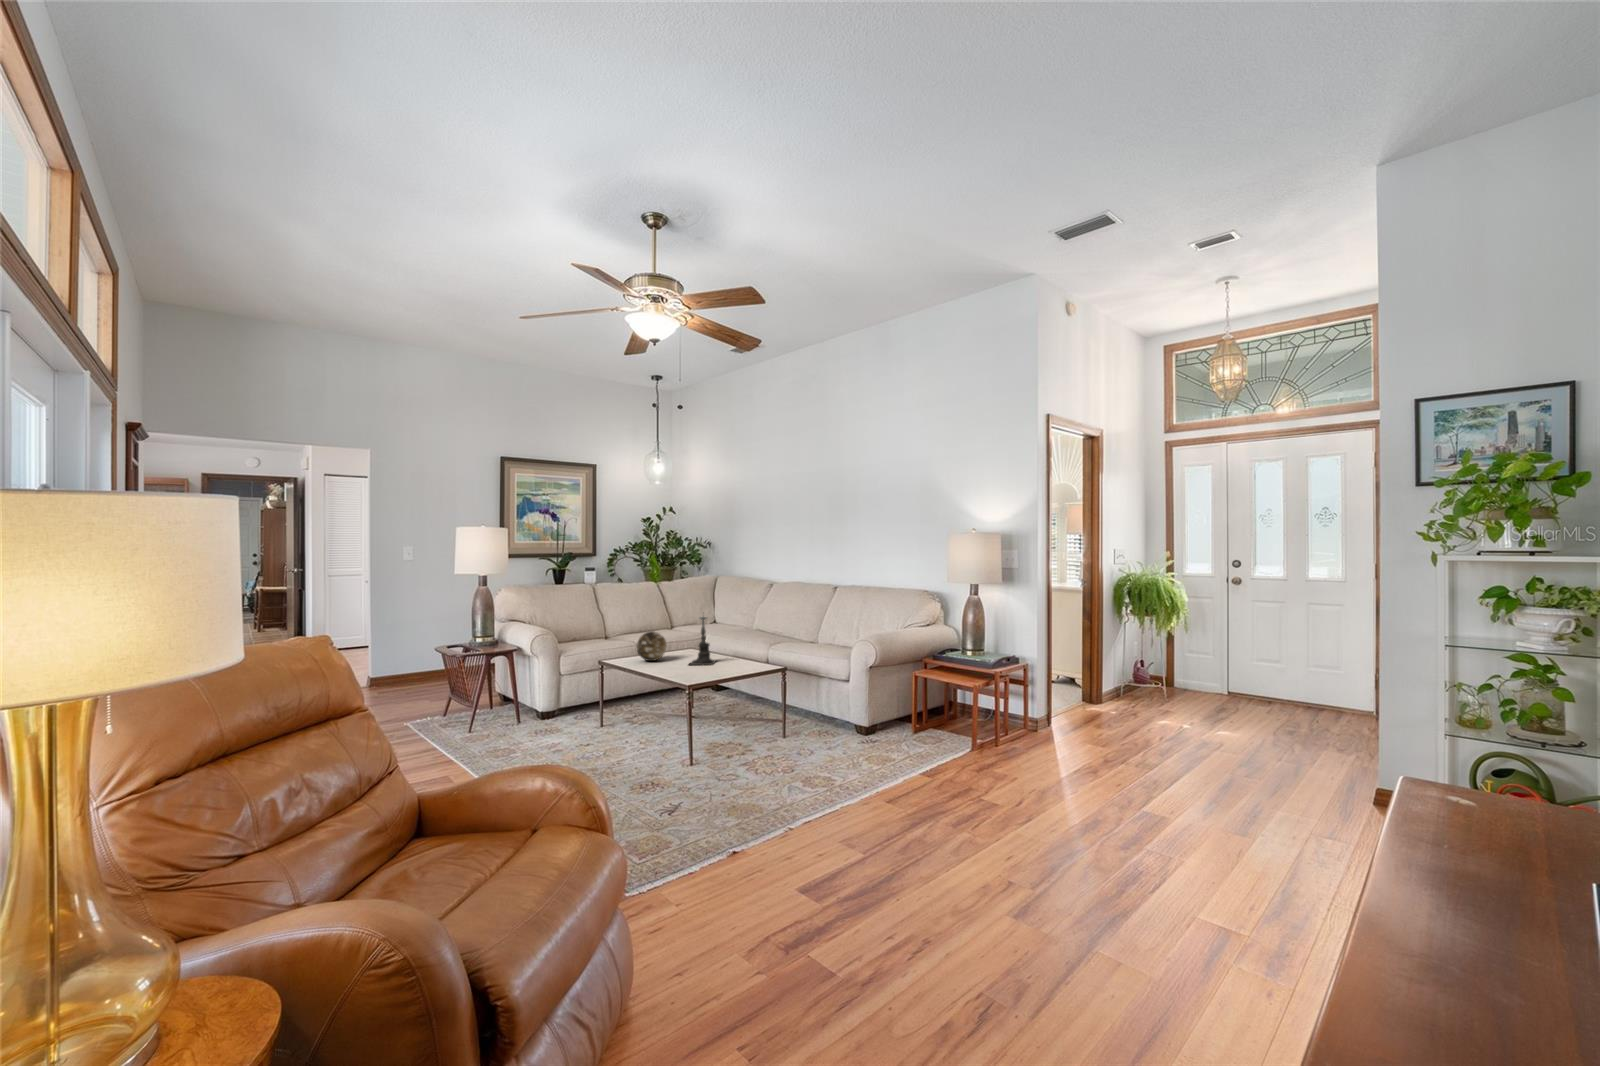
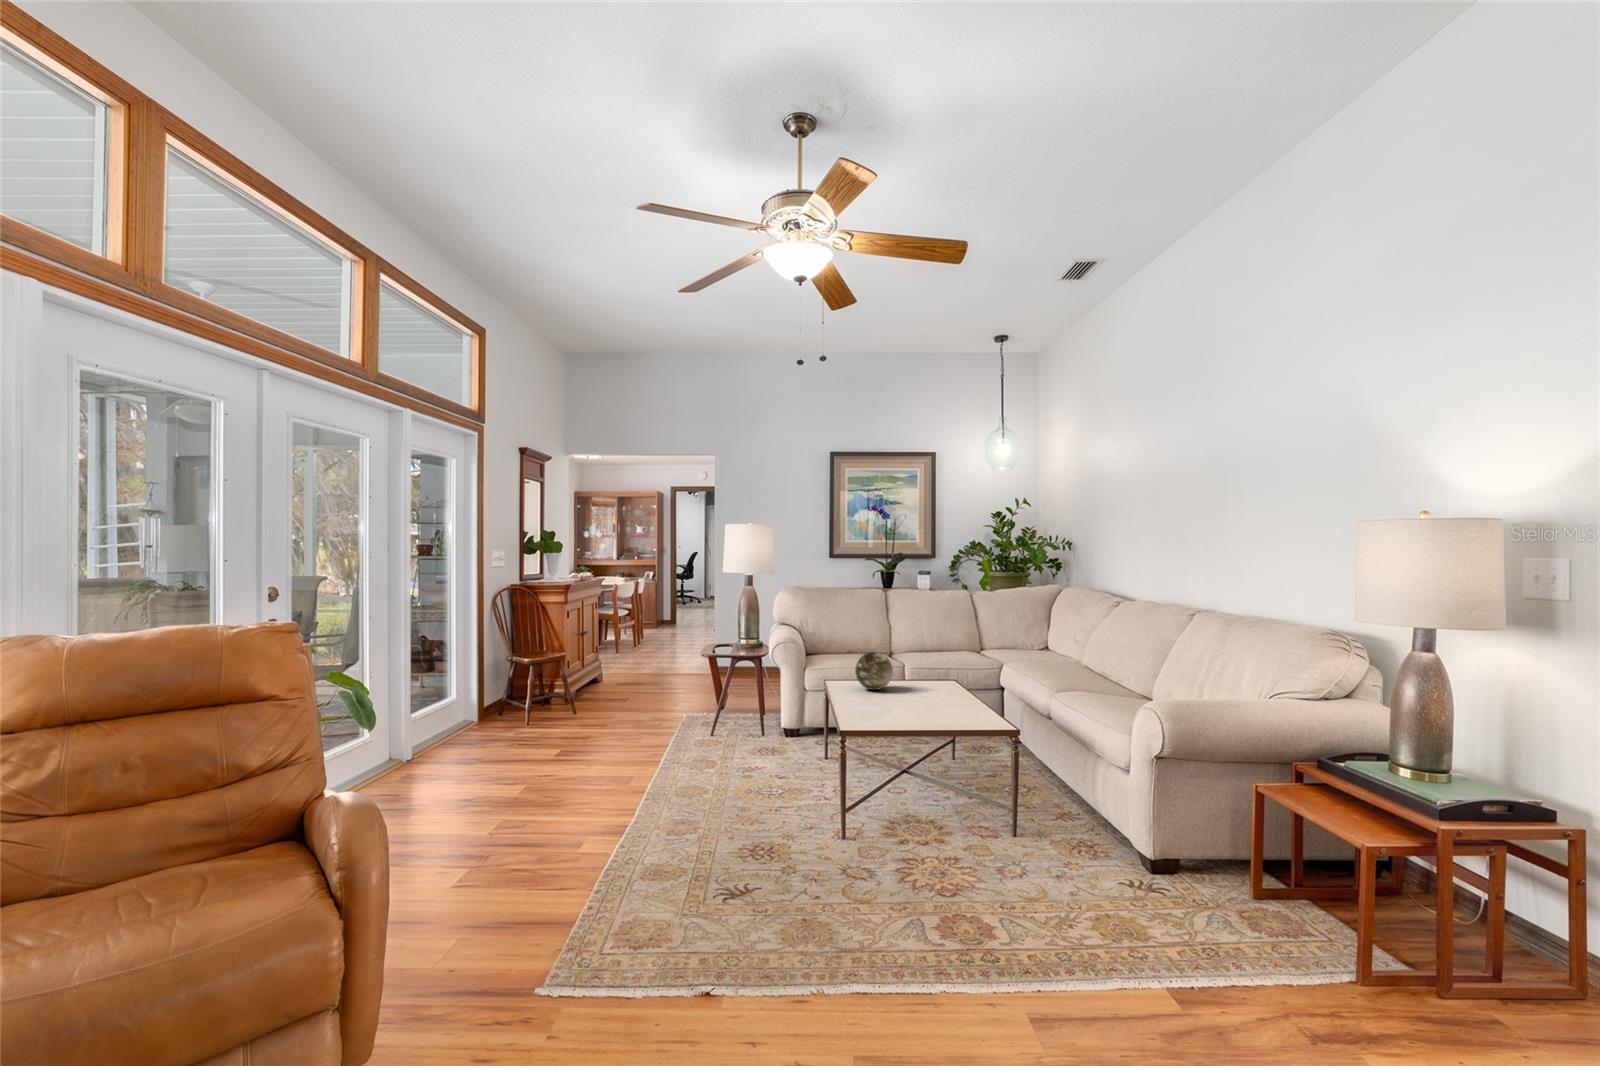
candle holder: present [689,617,716,665] -> none [898,630,947,708]

